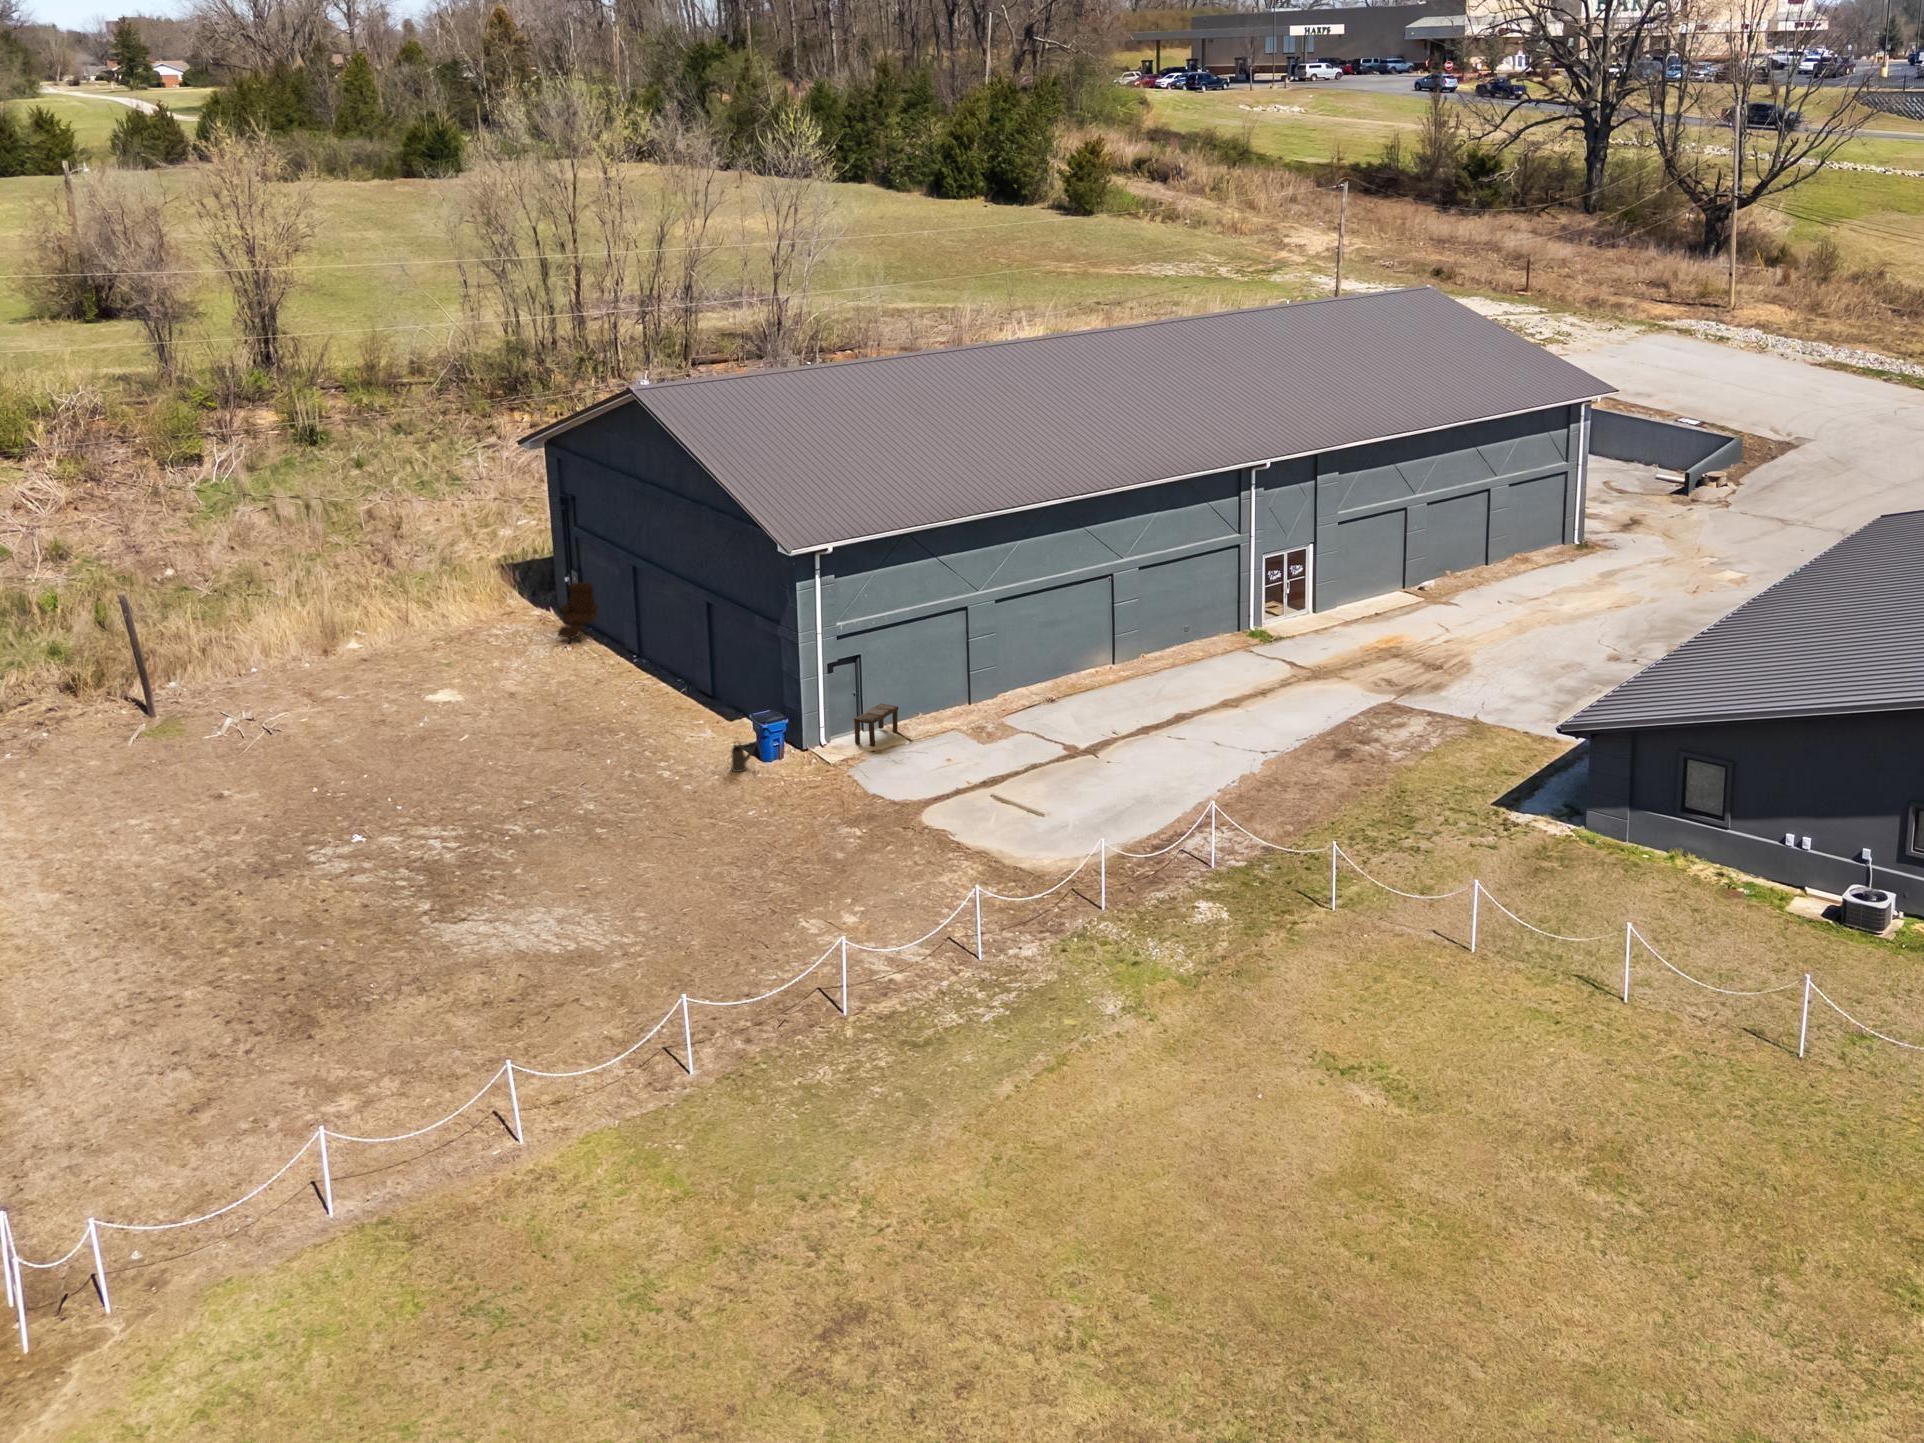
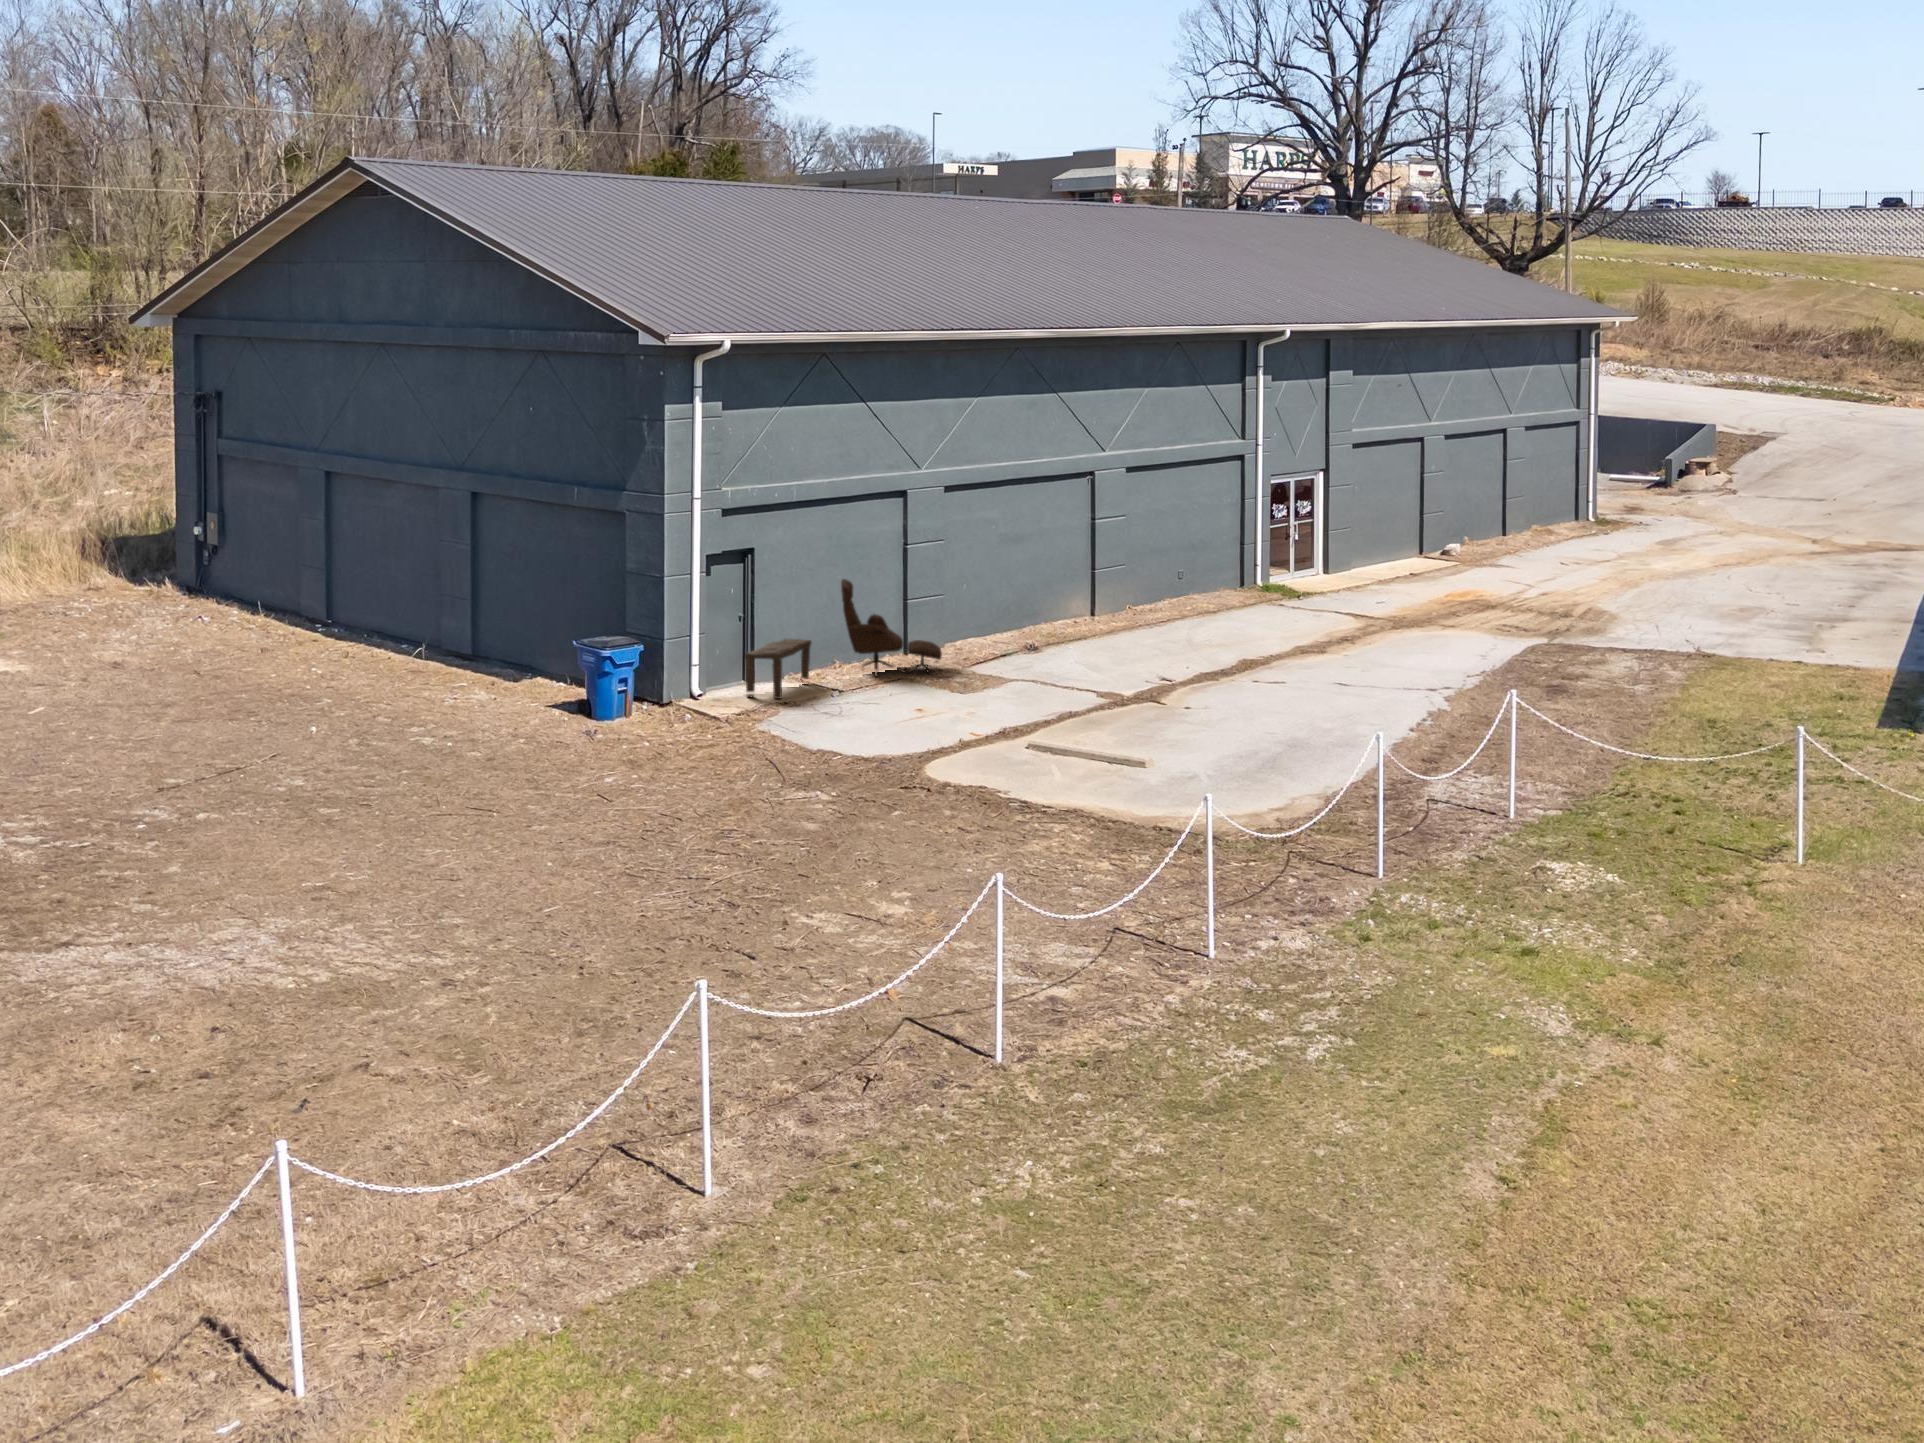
lounge chair: present [558,583,599,644] -> present [841,579,942,677]
watering can: present [731,741,758,772] -> none [541,676,592,732]

